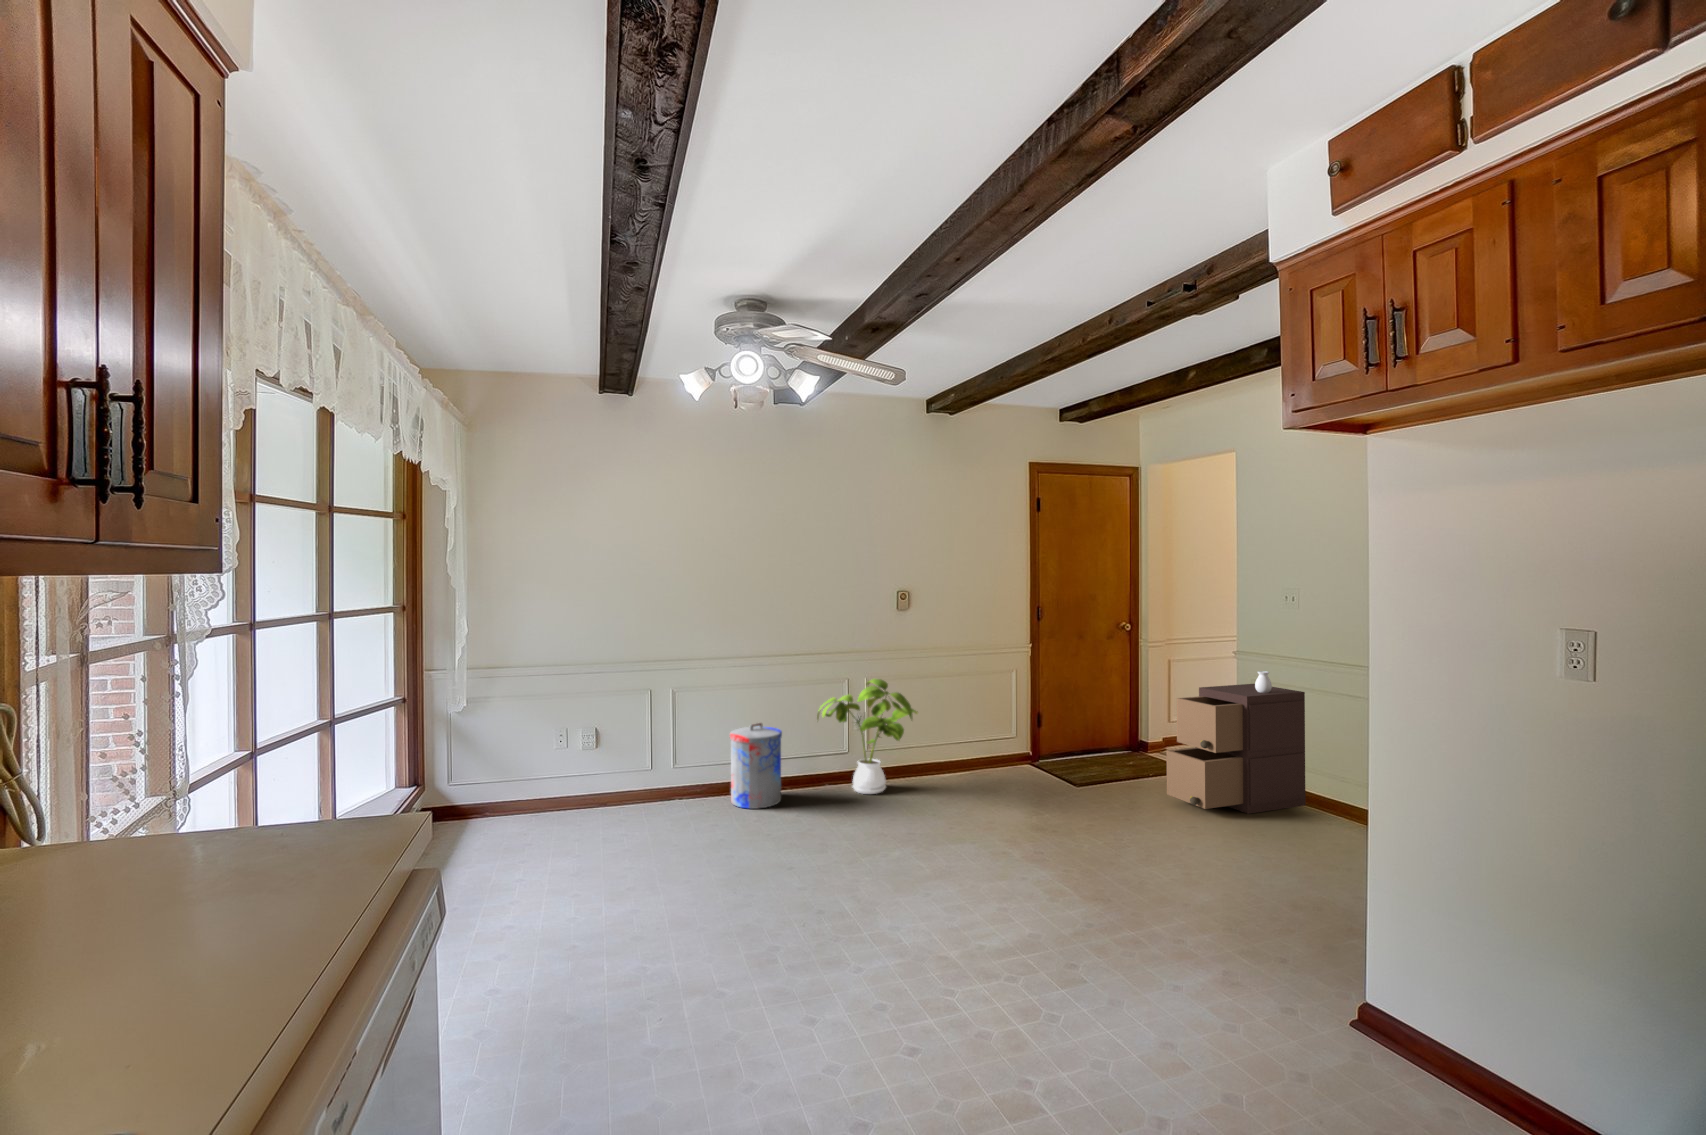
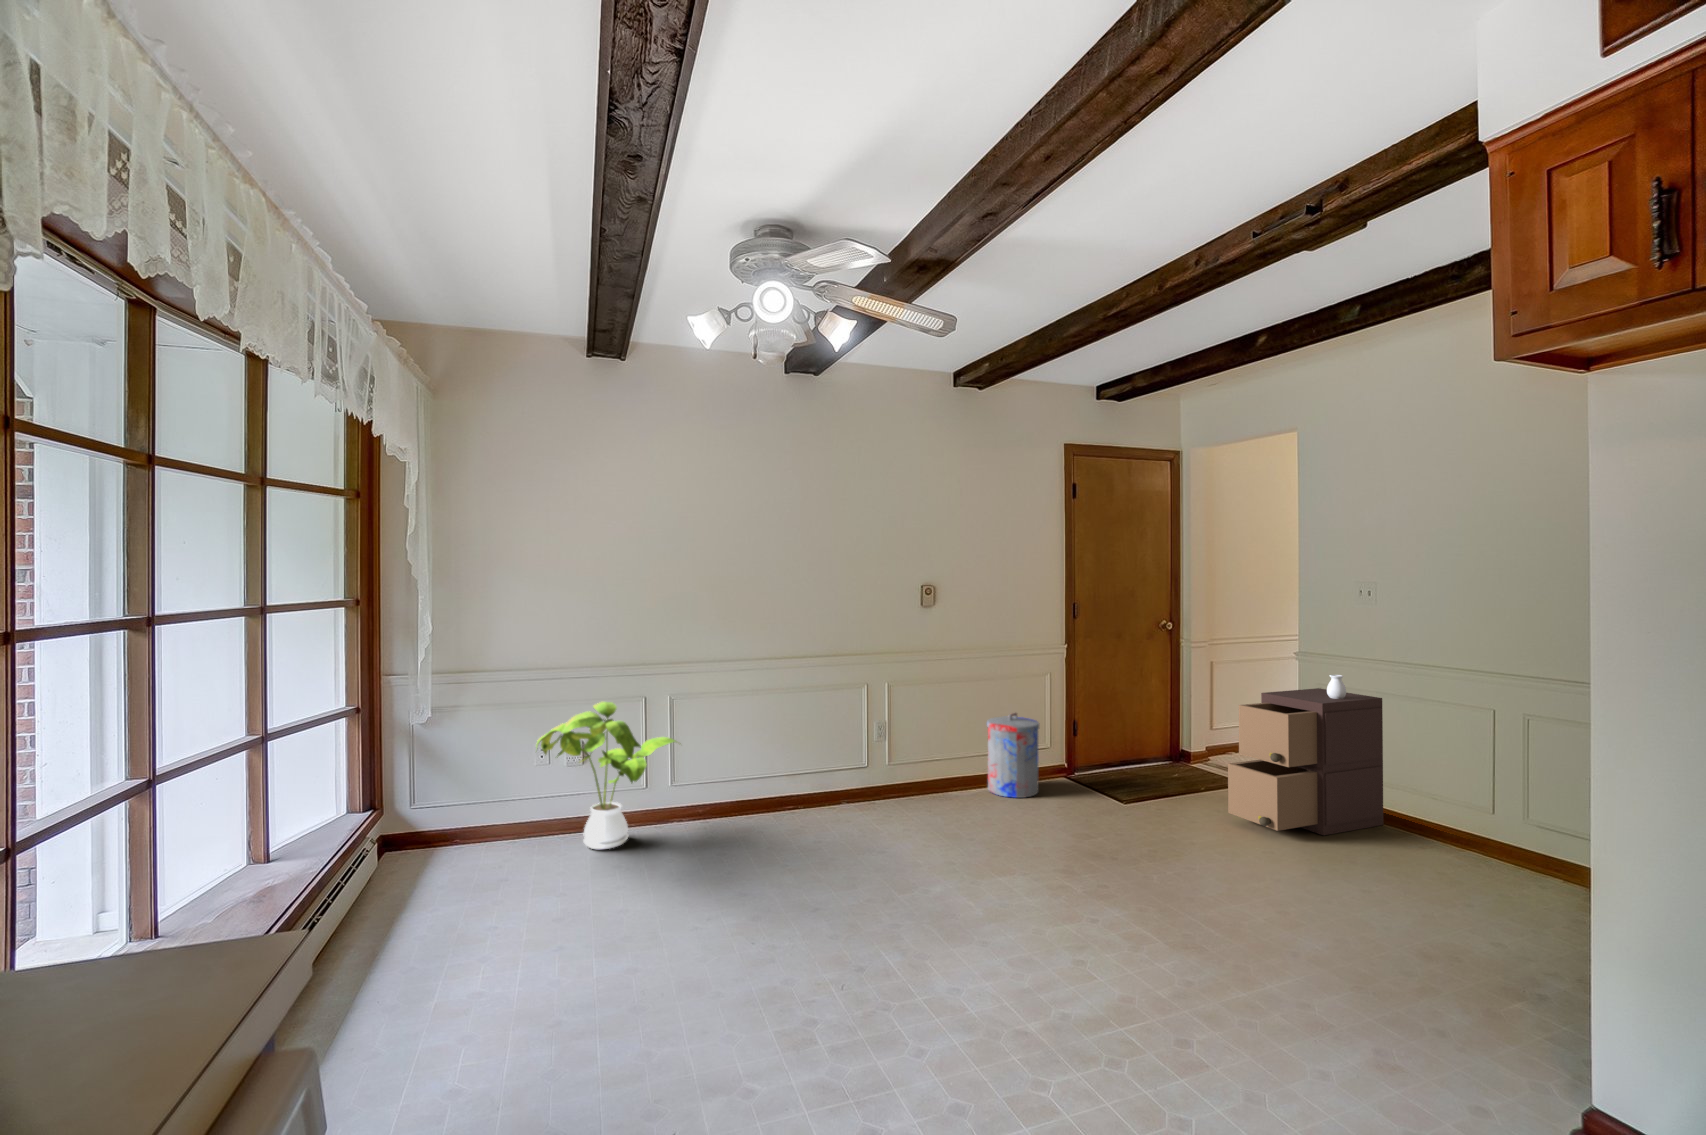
house plant: present [817,679,918,794] -> present [536,702,676,849]
trash can: present [730,723,782,809] -> present [987,713,1039,798]

